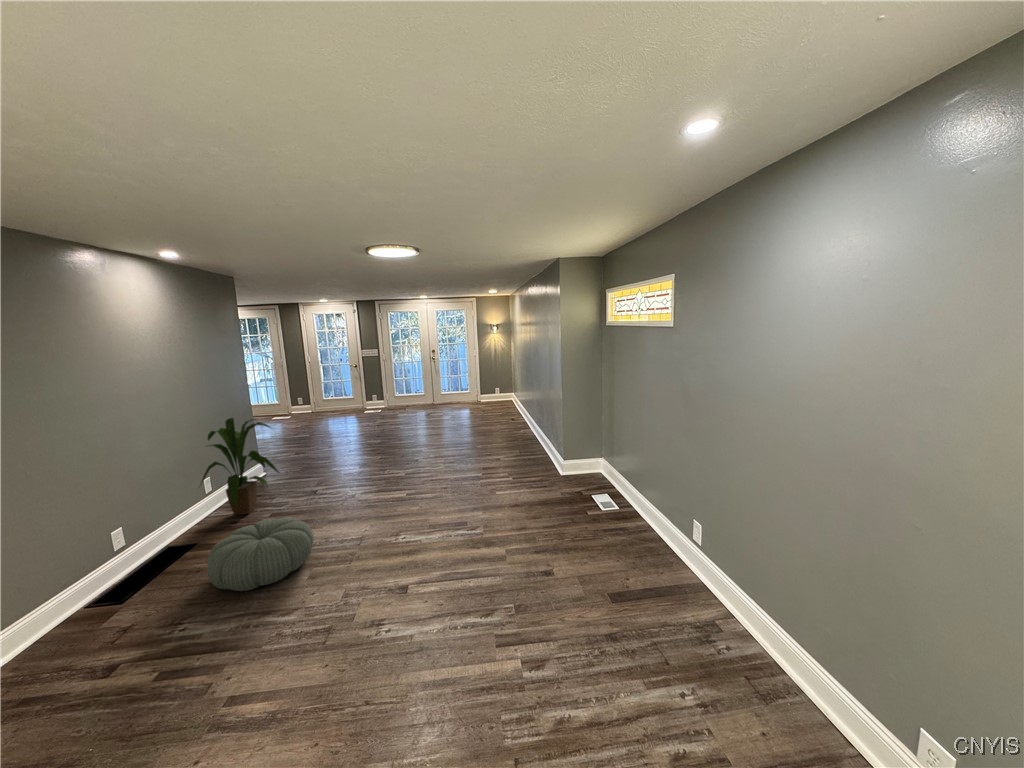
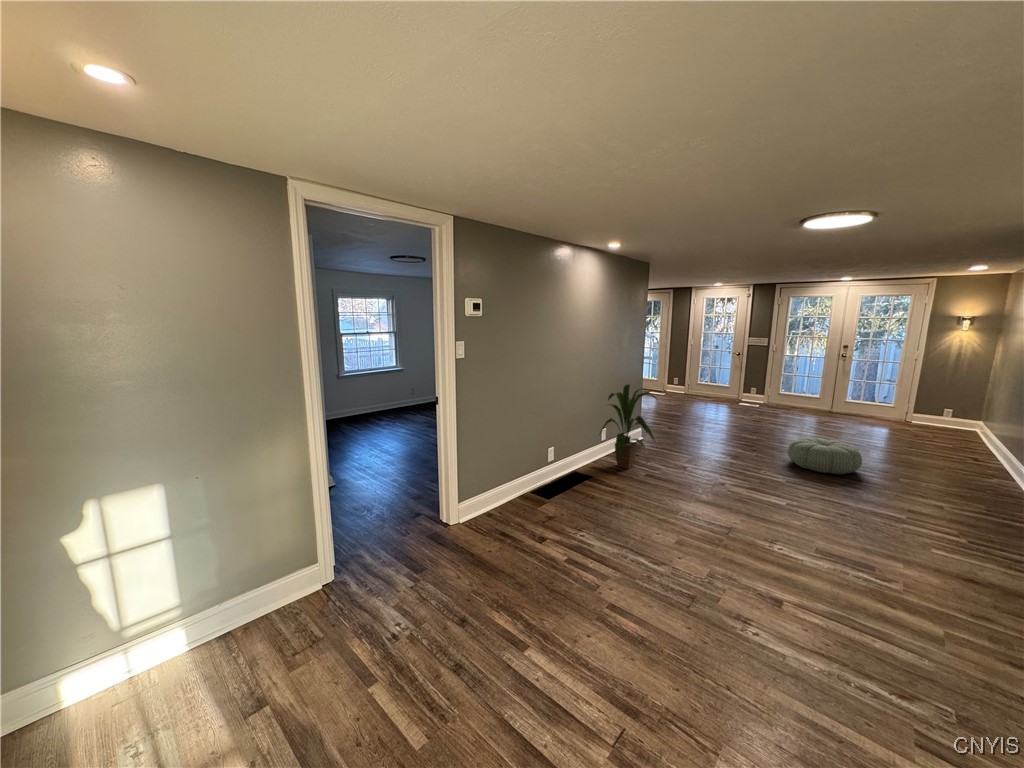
pouf: present [207,517,313,591] -> present [788,438,862,474]

